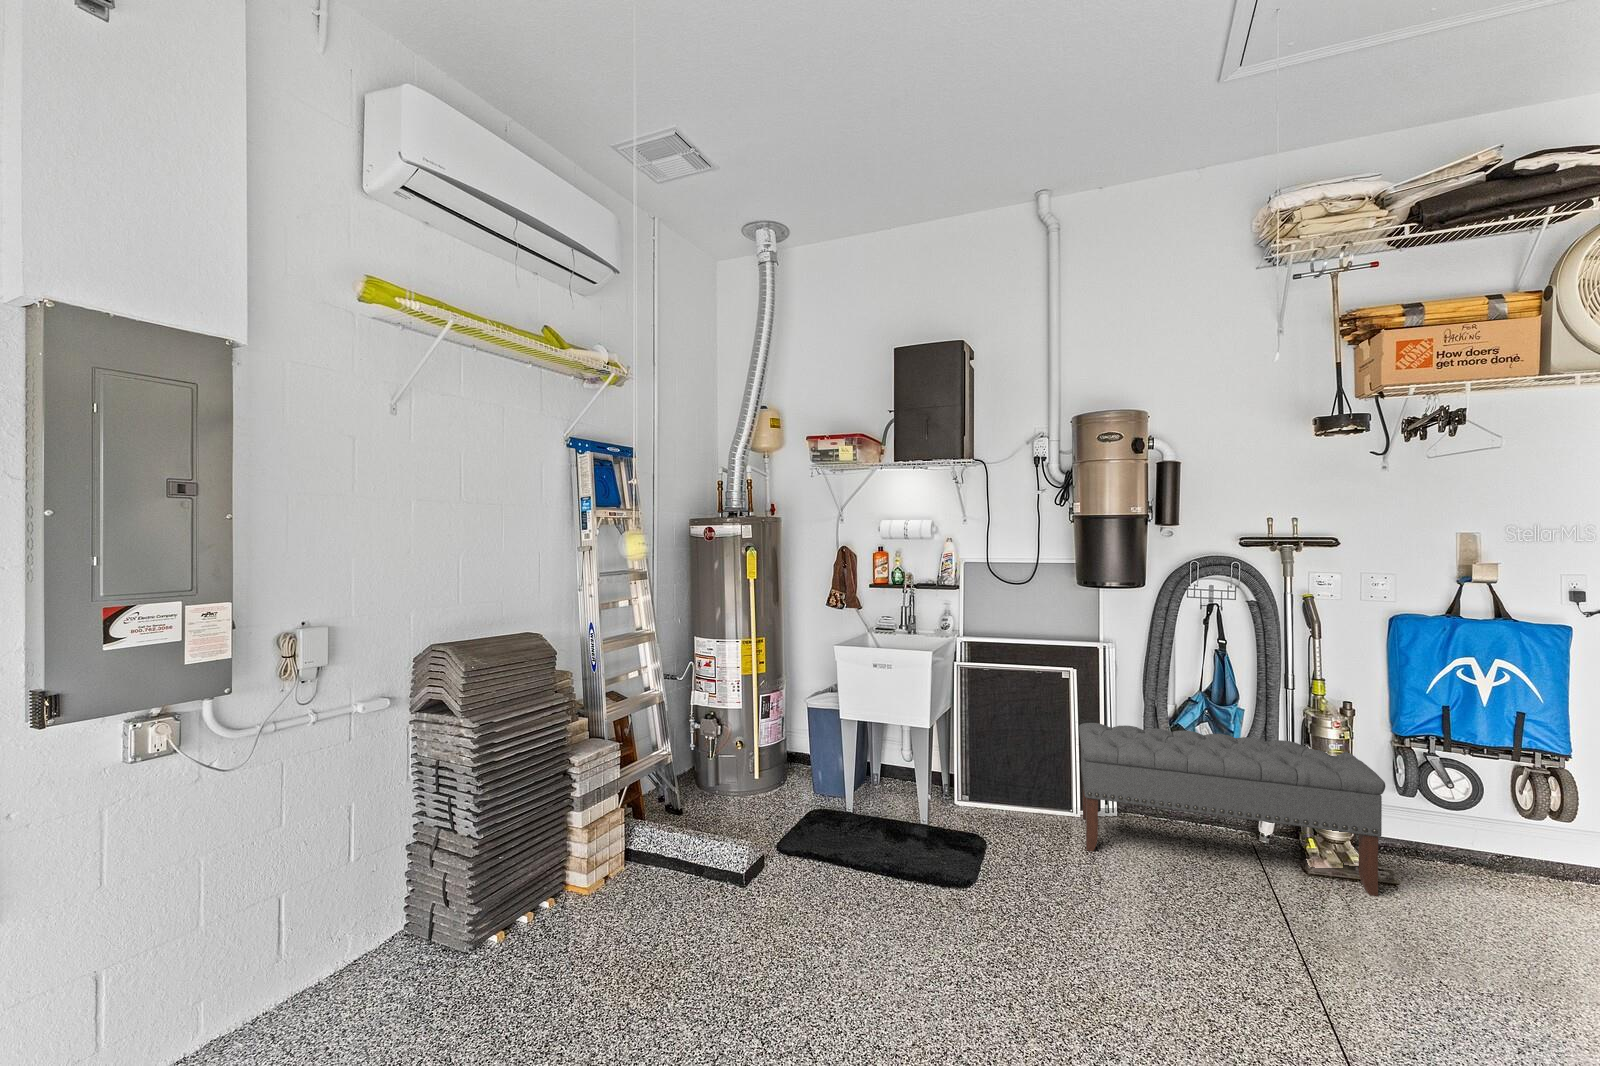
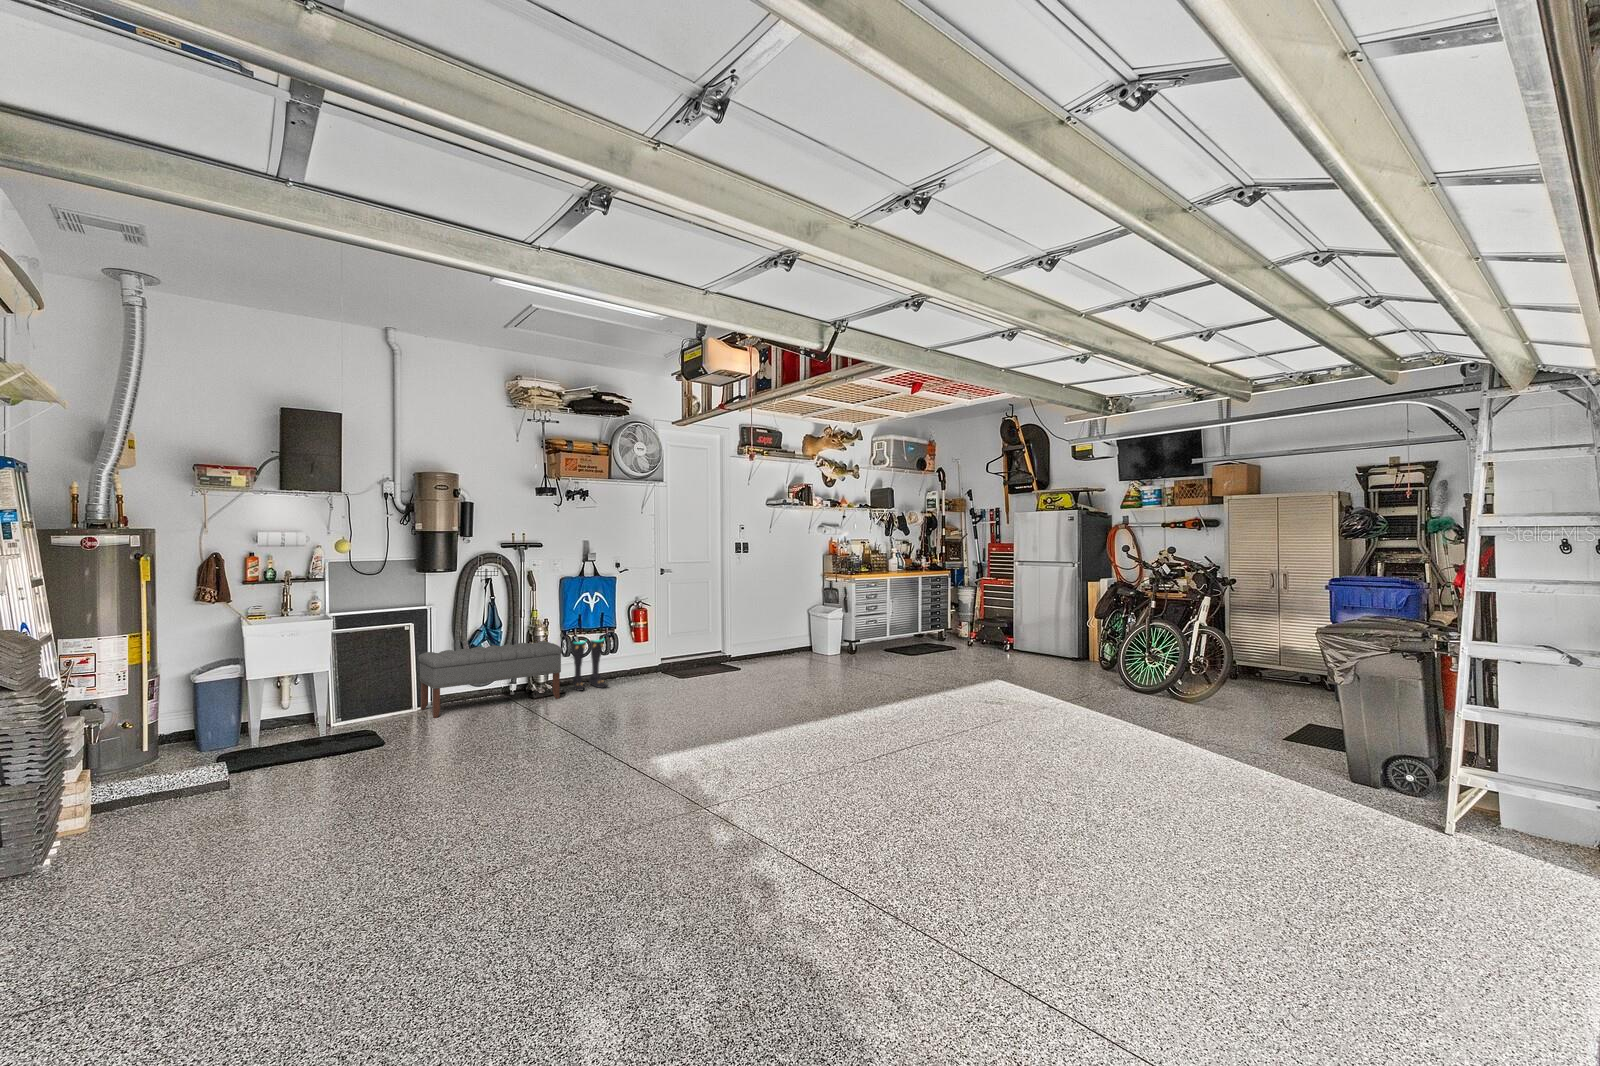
boots: none [1417,764,1541,905] -> present [571,639,608,691]

